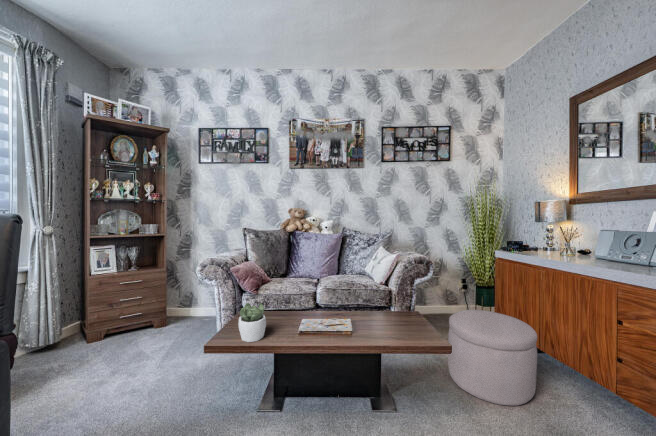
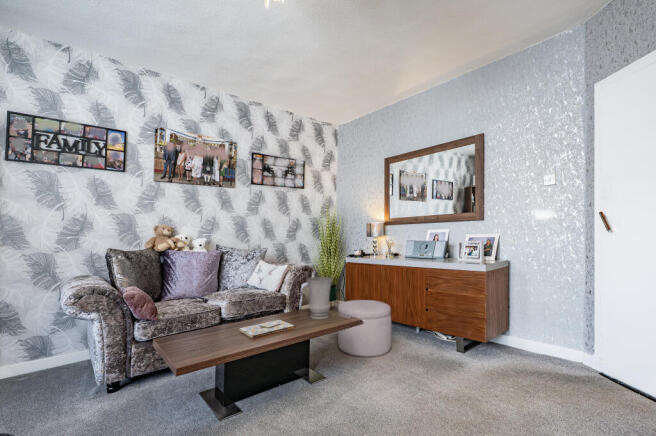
vase: none [382,275,419,333] -> present [306,277,333,319]
succulent plant: present [238,303,266,342] -> none [204,311,231,349]

